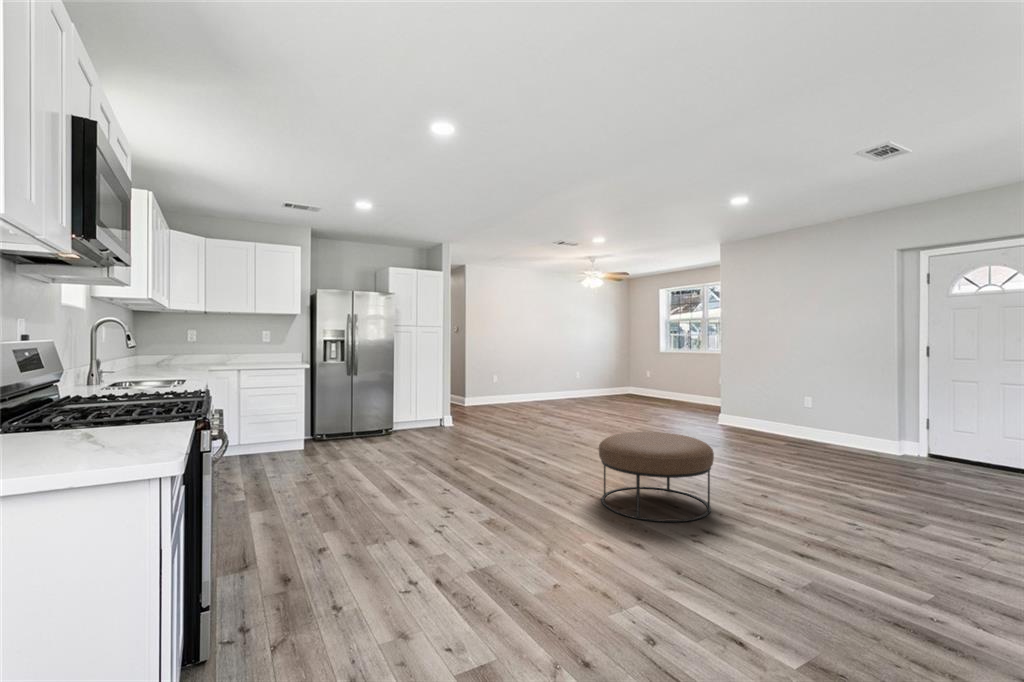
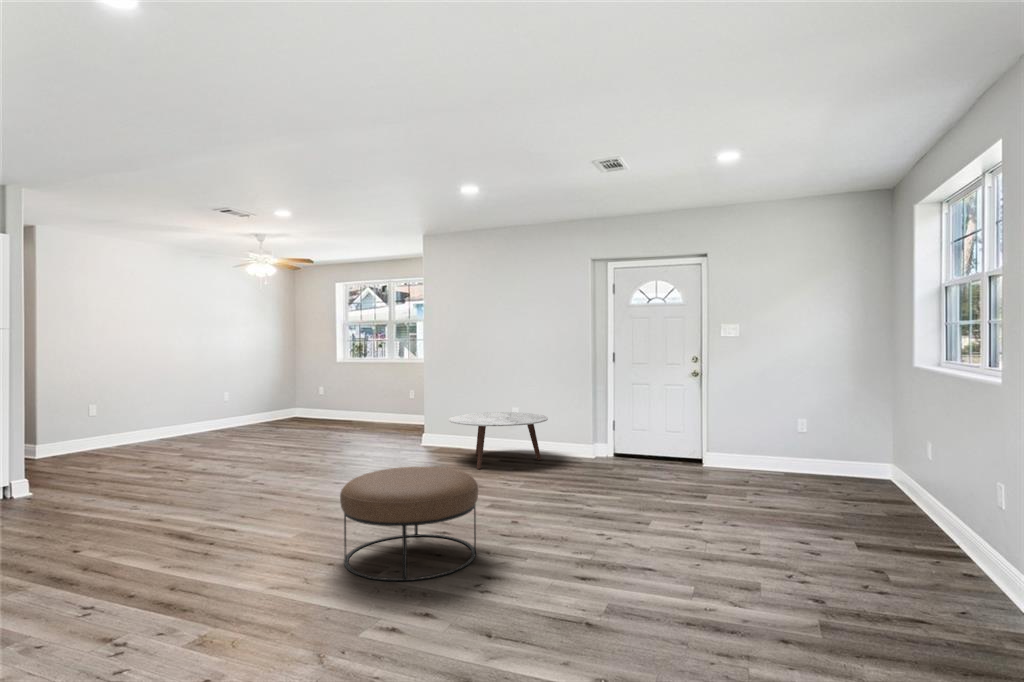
coffee table: none [735,400,840,450] -> present [449,412,548,469]

